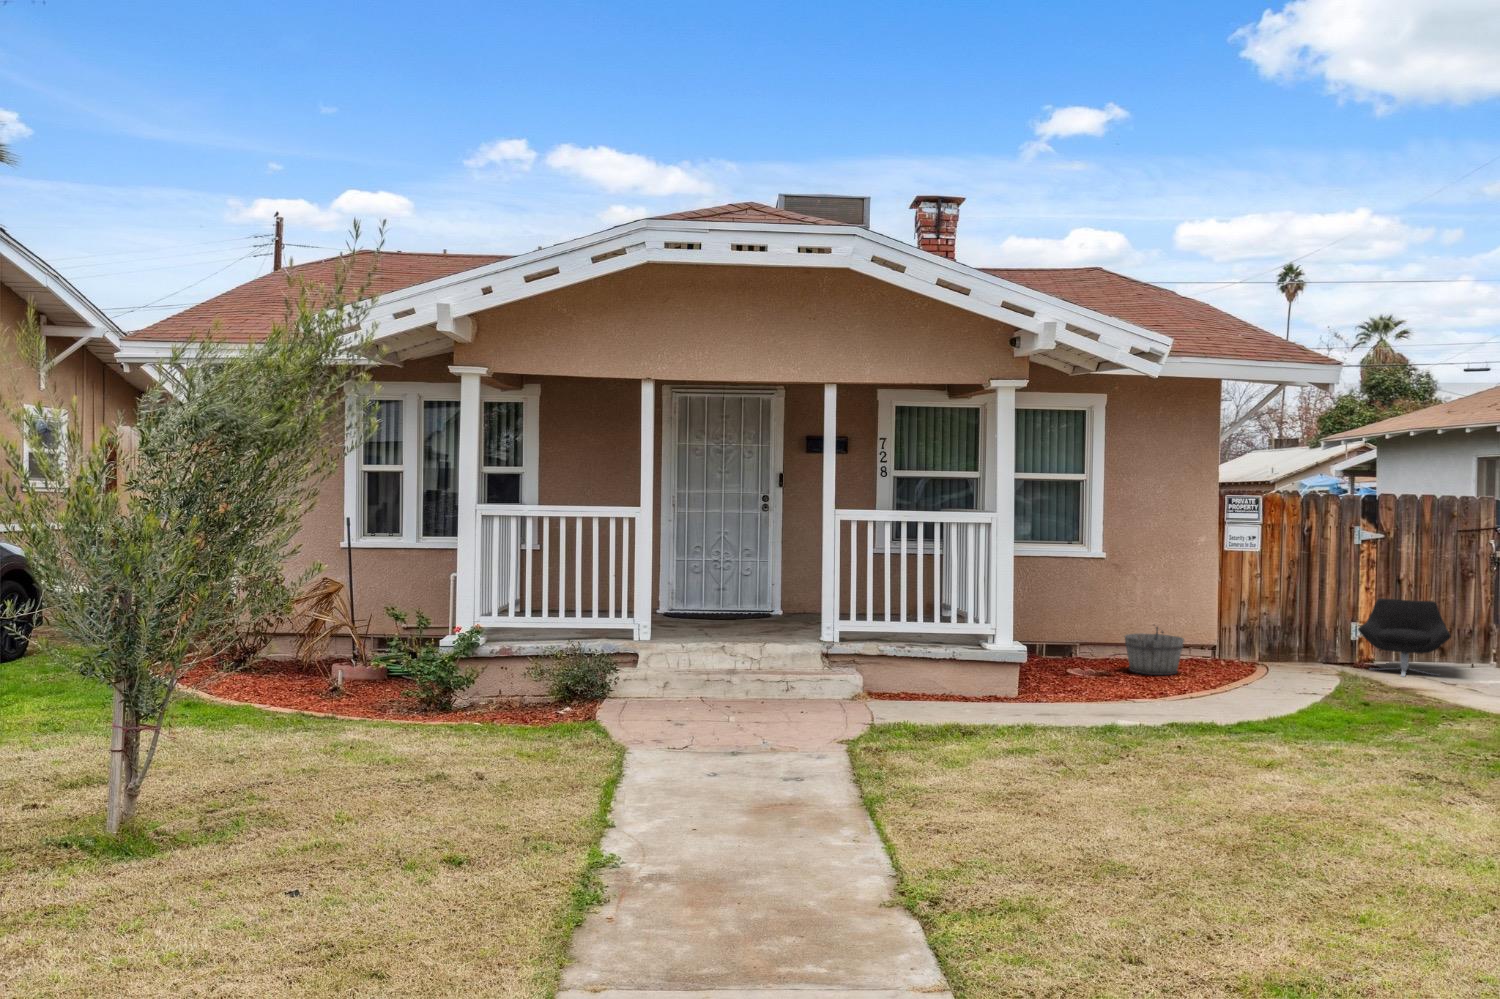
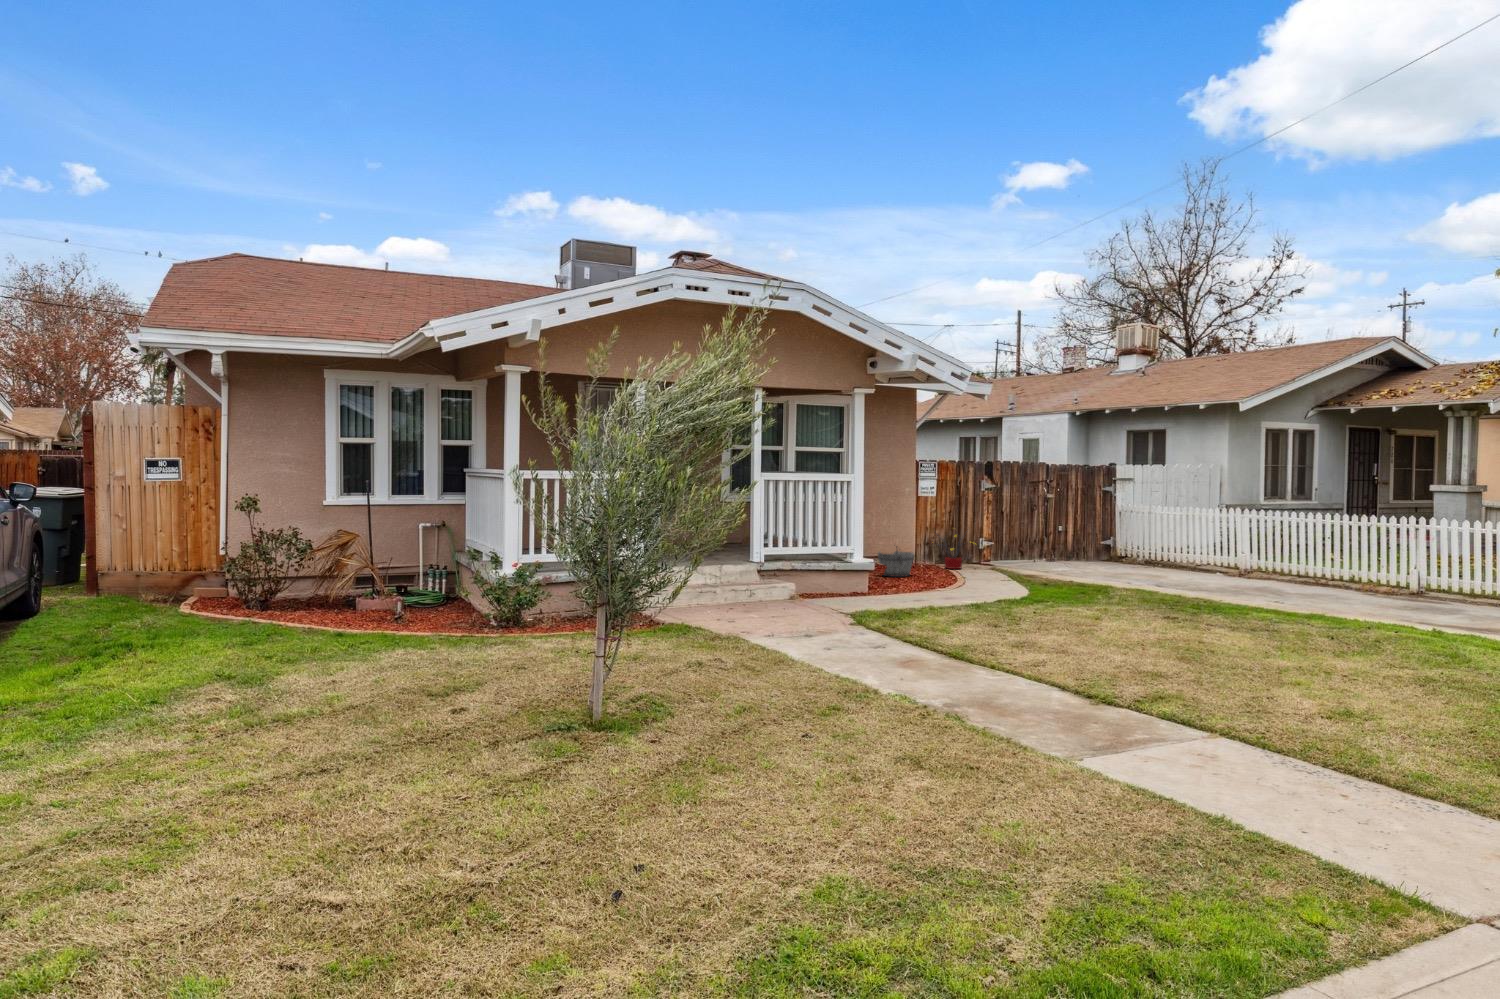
lounge chair: present [1358,598,1451,677] -> none [987,523,1041,569]
decorative plant: none [1242,601,1326,668] -> present [942,535,976,569]

